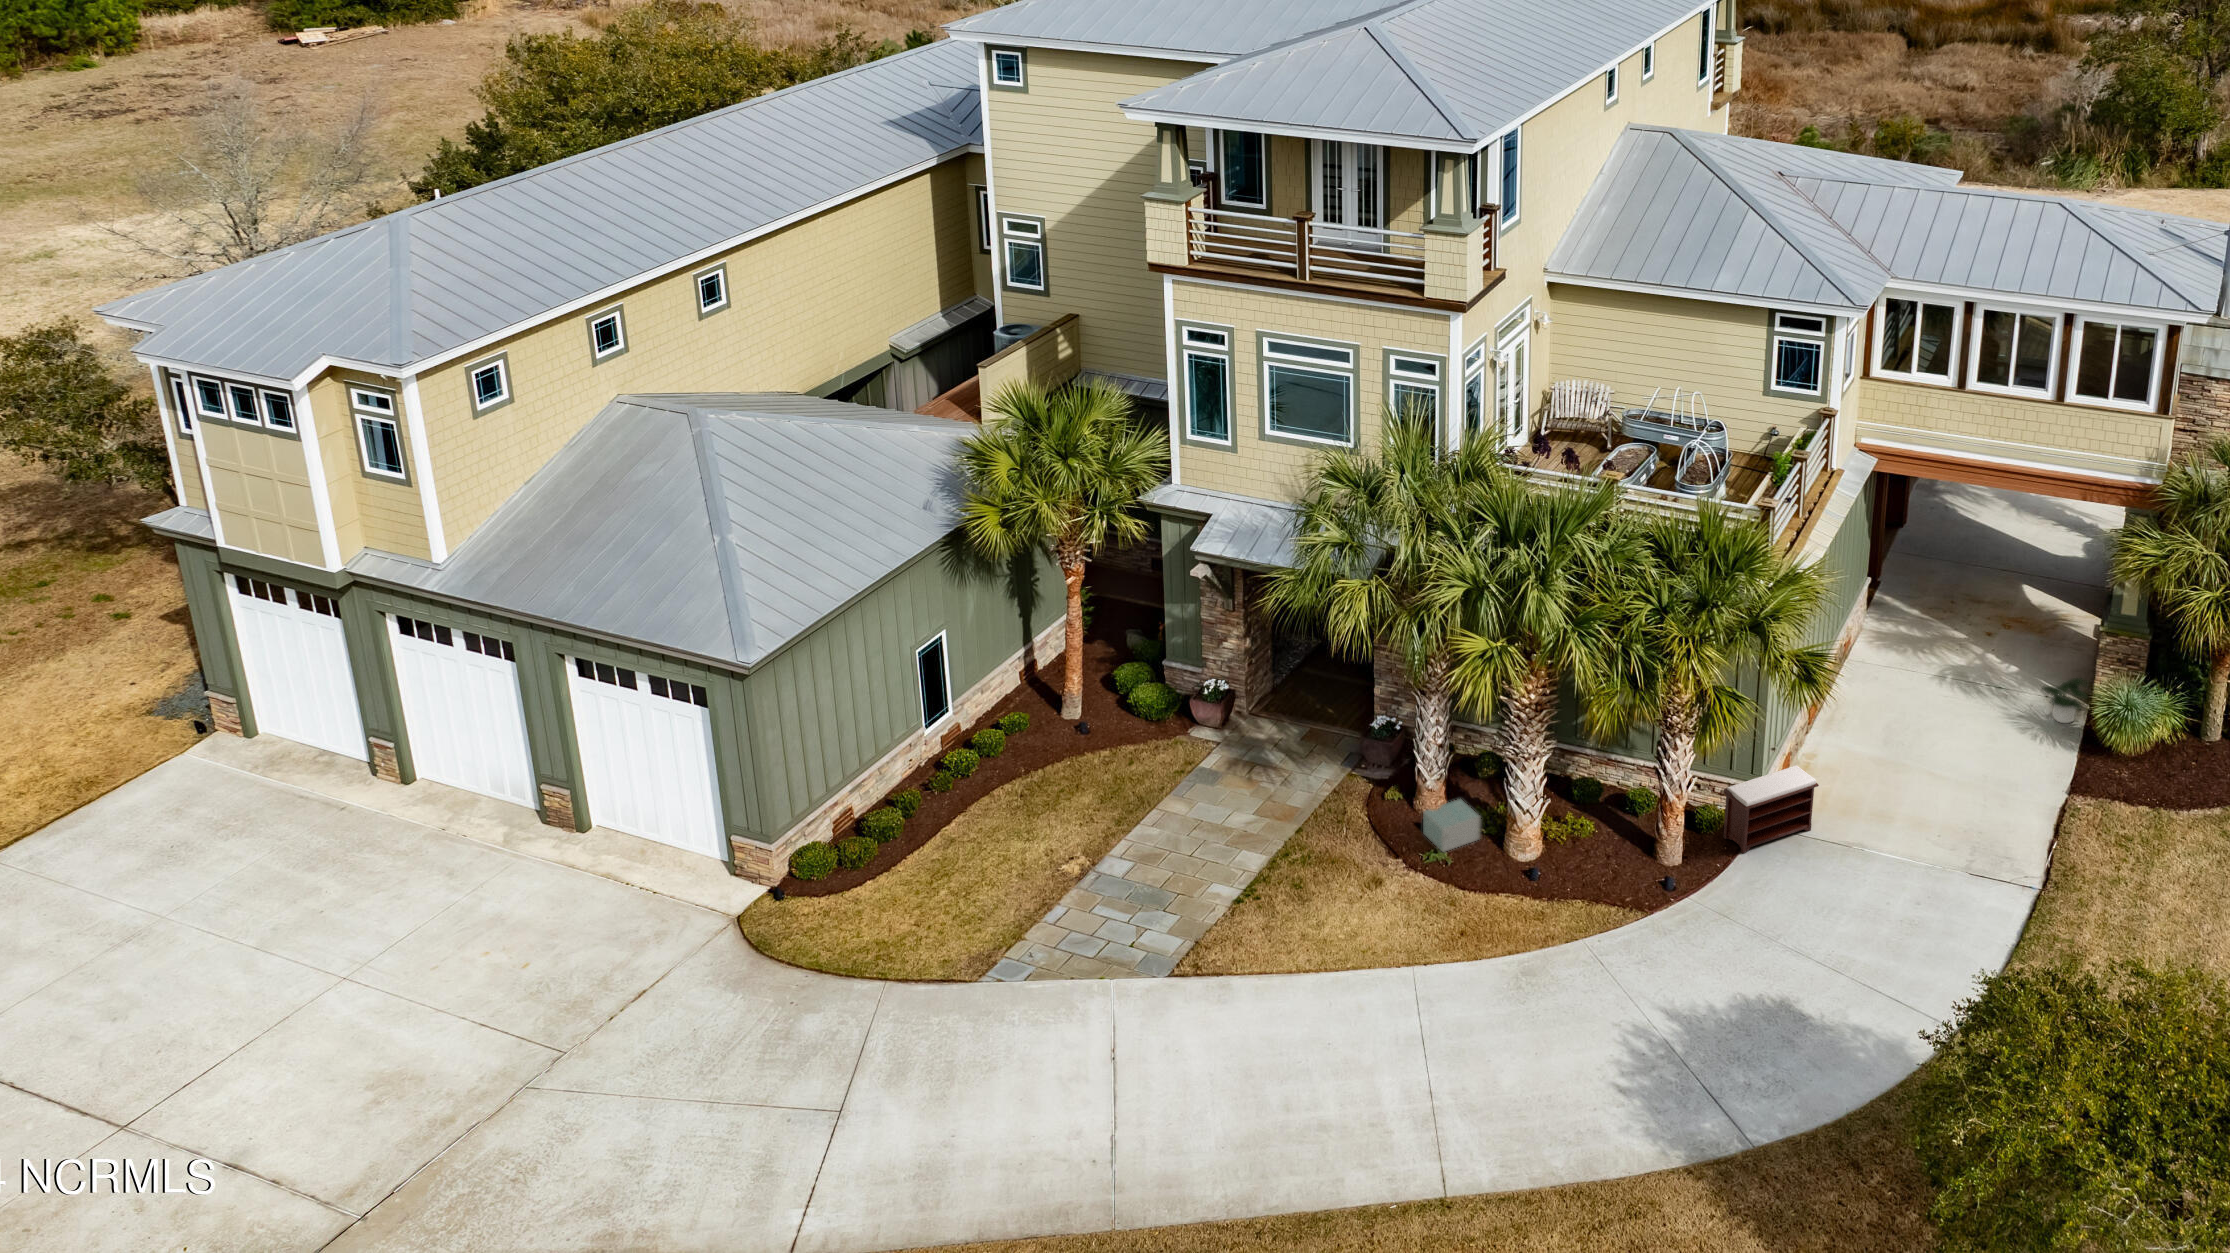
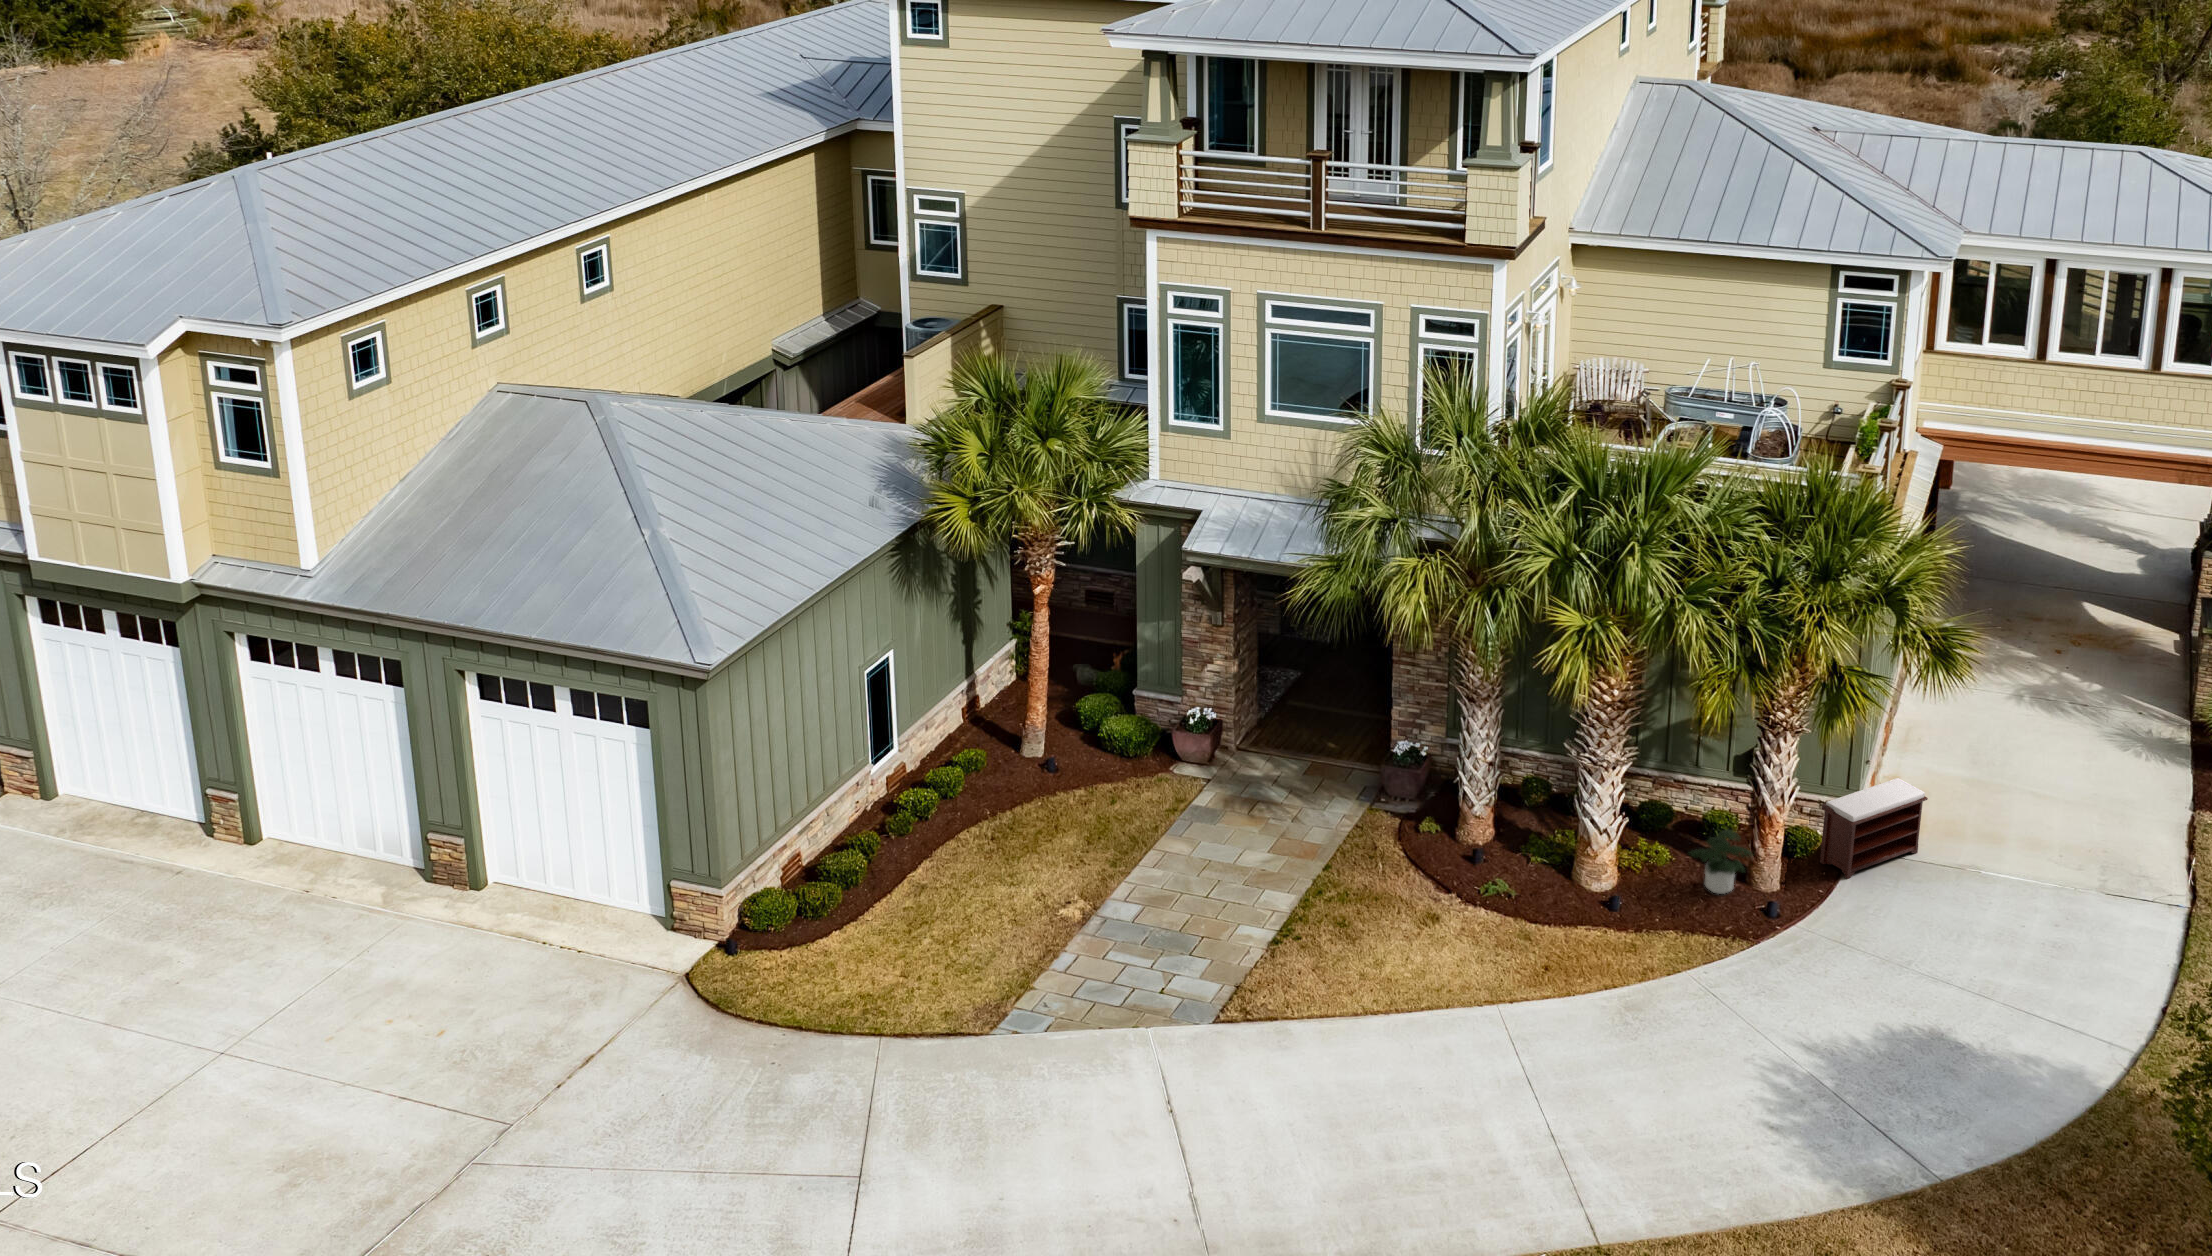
potted plant: present [2042,678,2087,723] -> present [1688,829,1752,894]
storage box: present [1423,799,1481,852] -> none [1472,825,1542,885]

